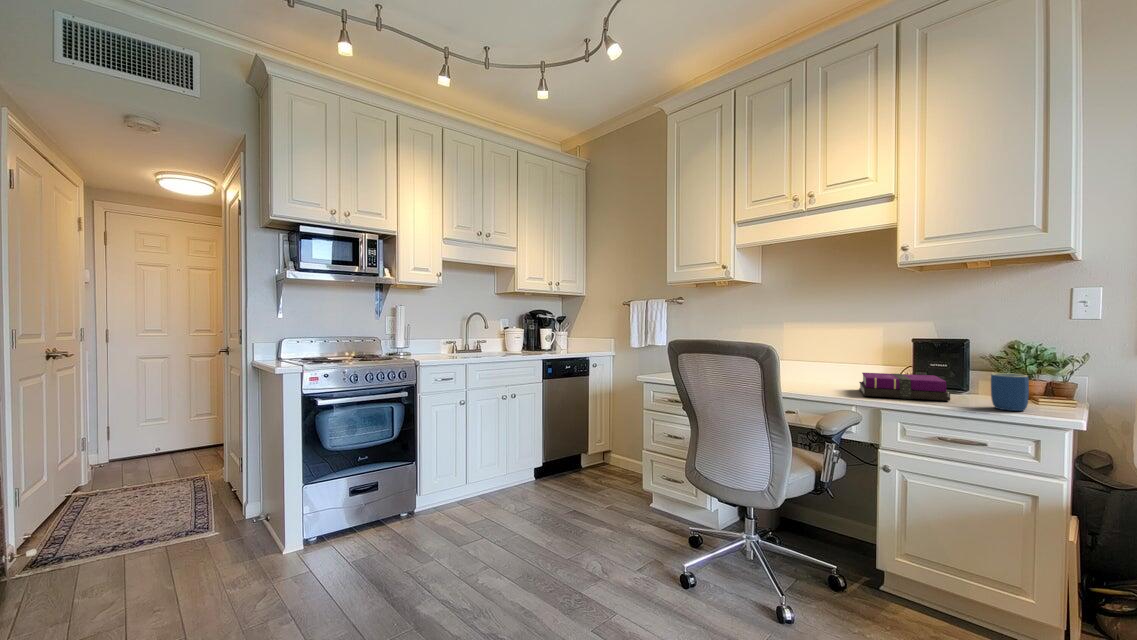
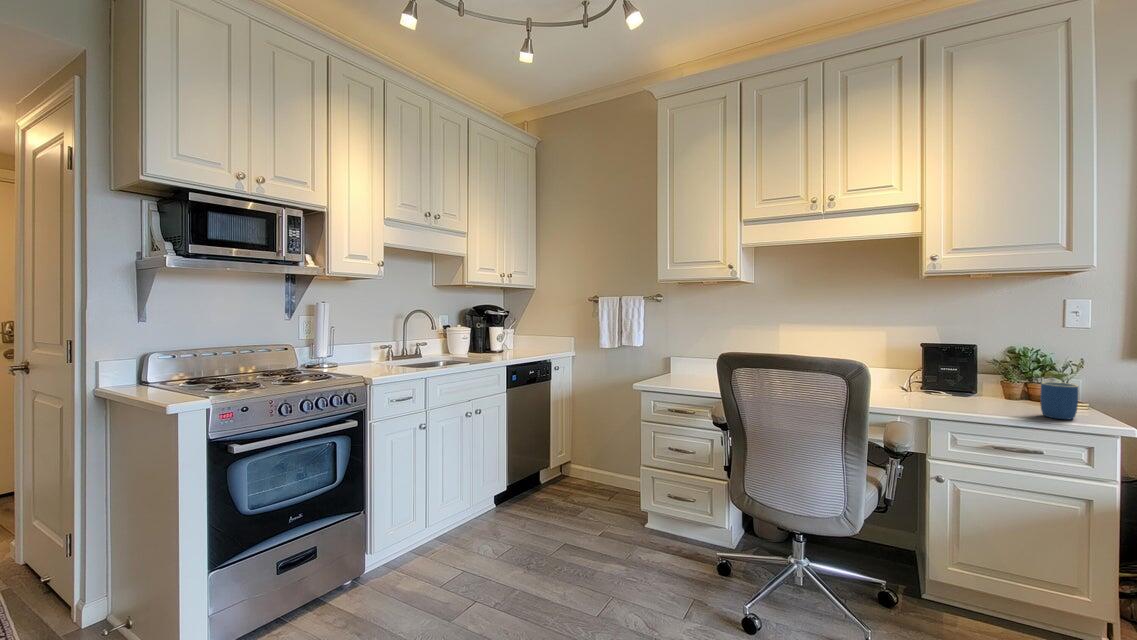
notebook: present [859,373,950,401] -> none [889,379,995,409]

